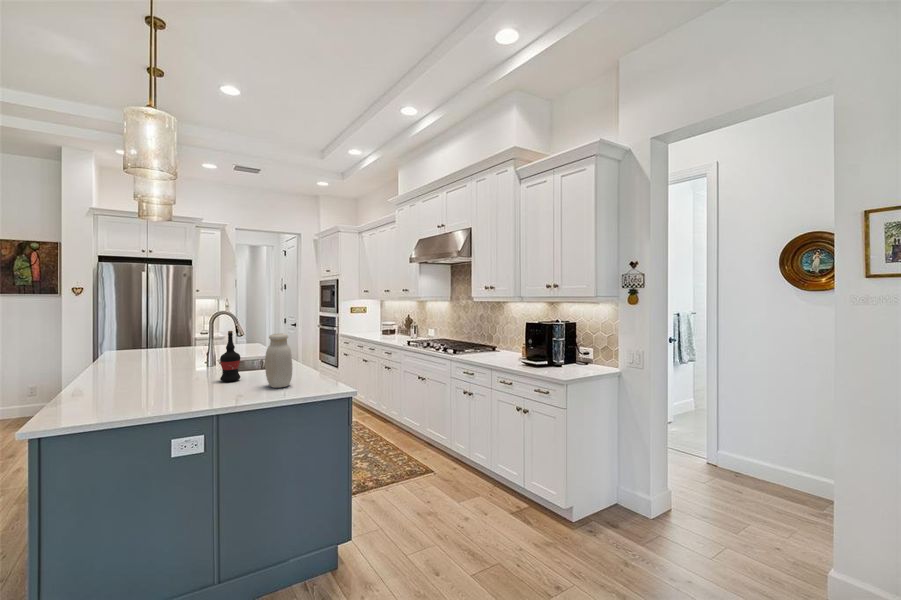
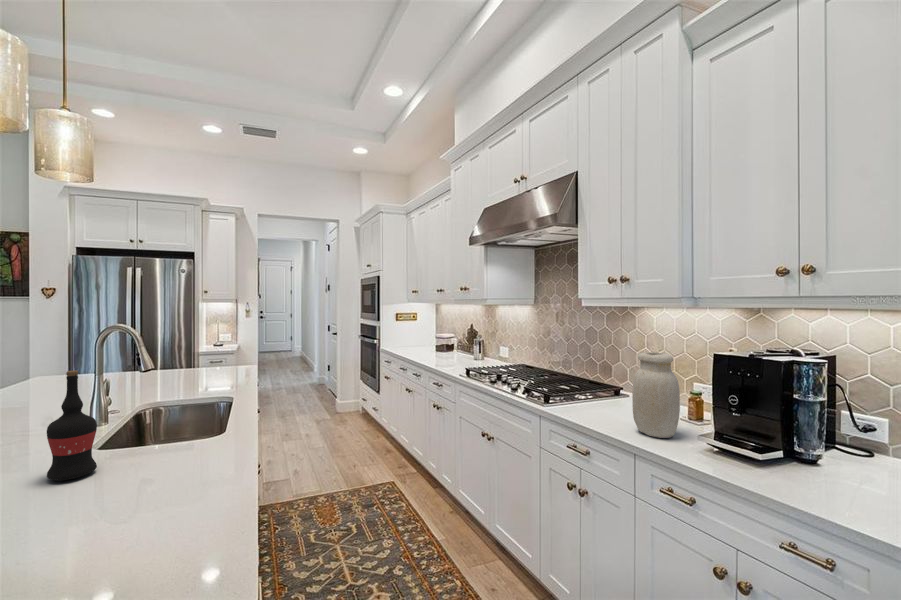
jar: present [265,333,293,388] -> present [632,352,680,438]

